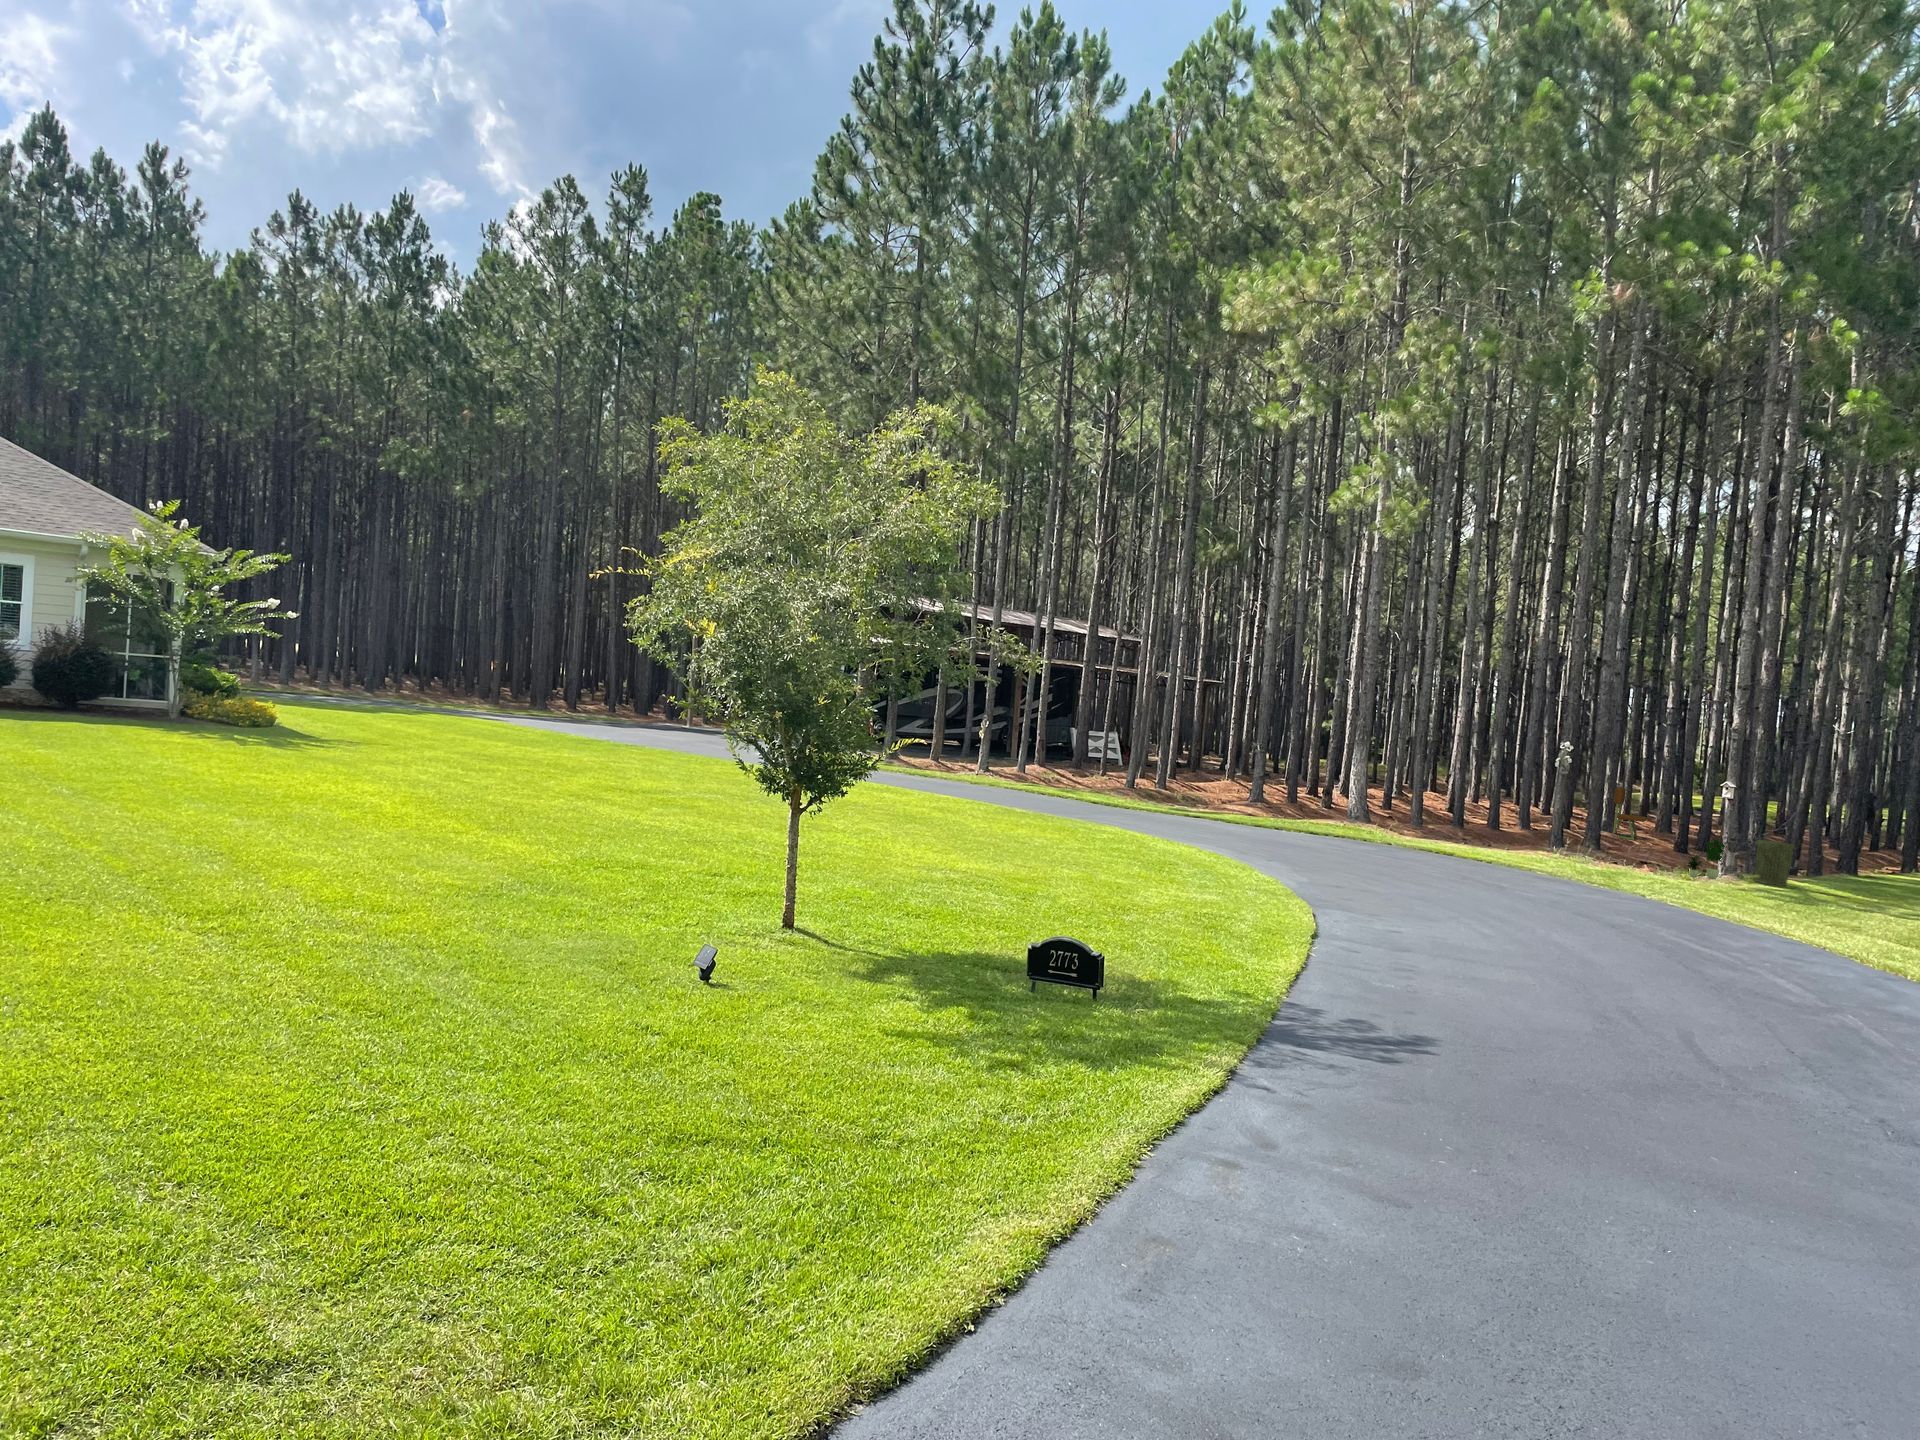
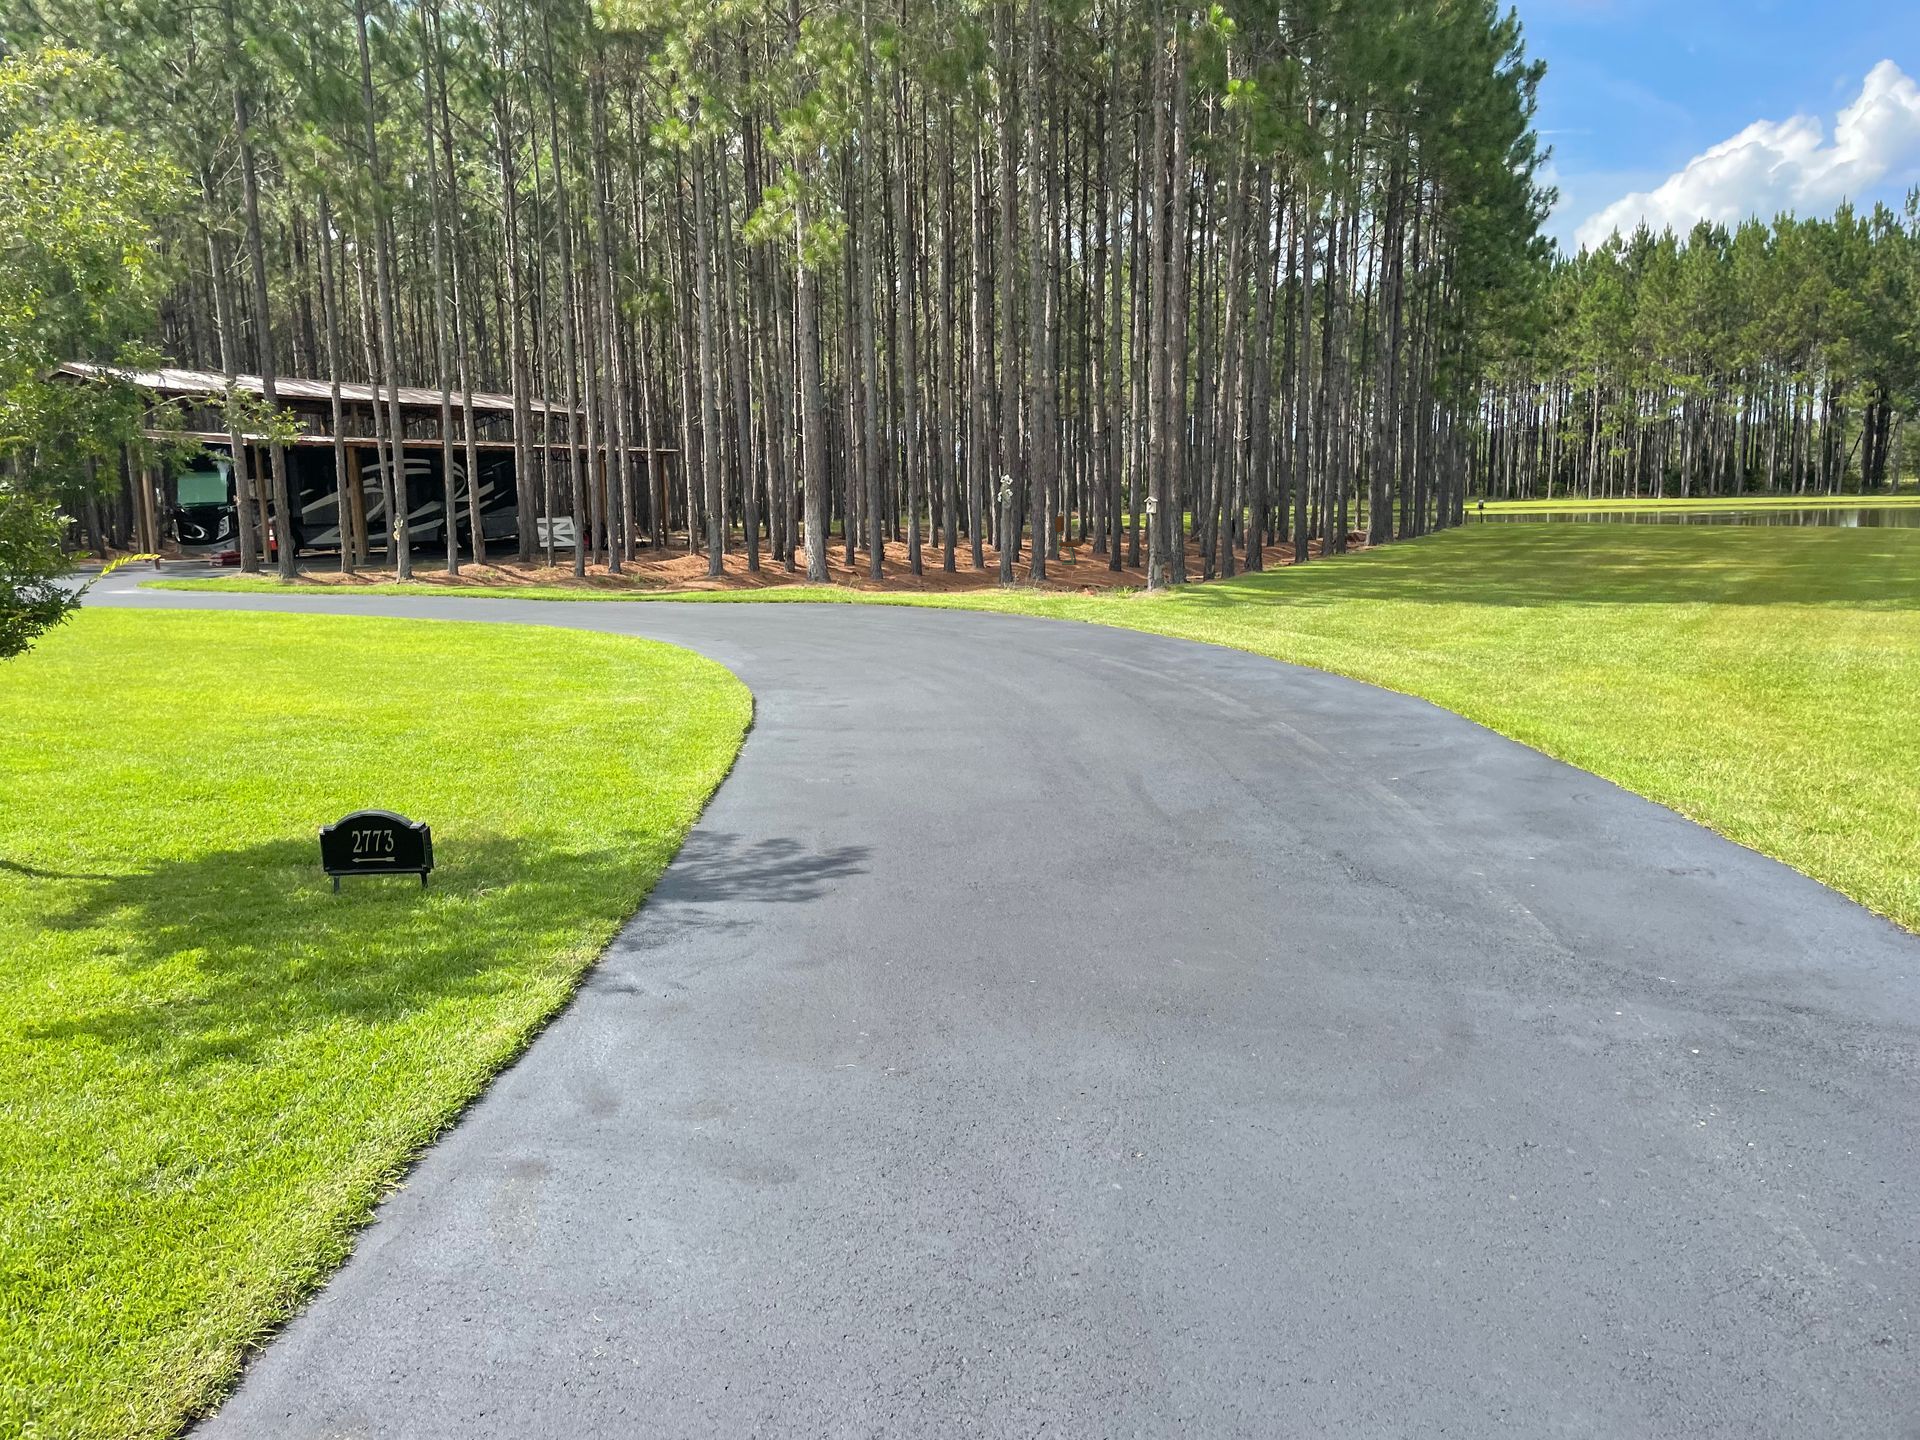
potted plant: present [1687,839,1726,879] -> none [1115,552,1149,592]
trash can: present [1754,840,1795,886] -> none [1170,550,1200,589]

